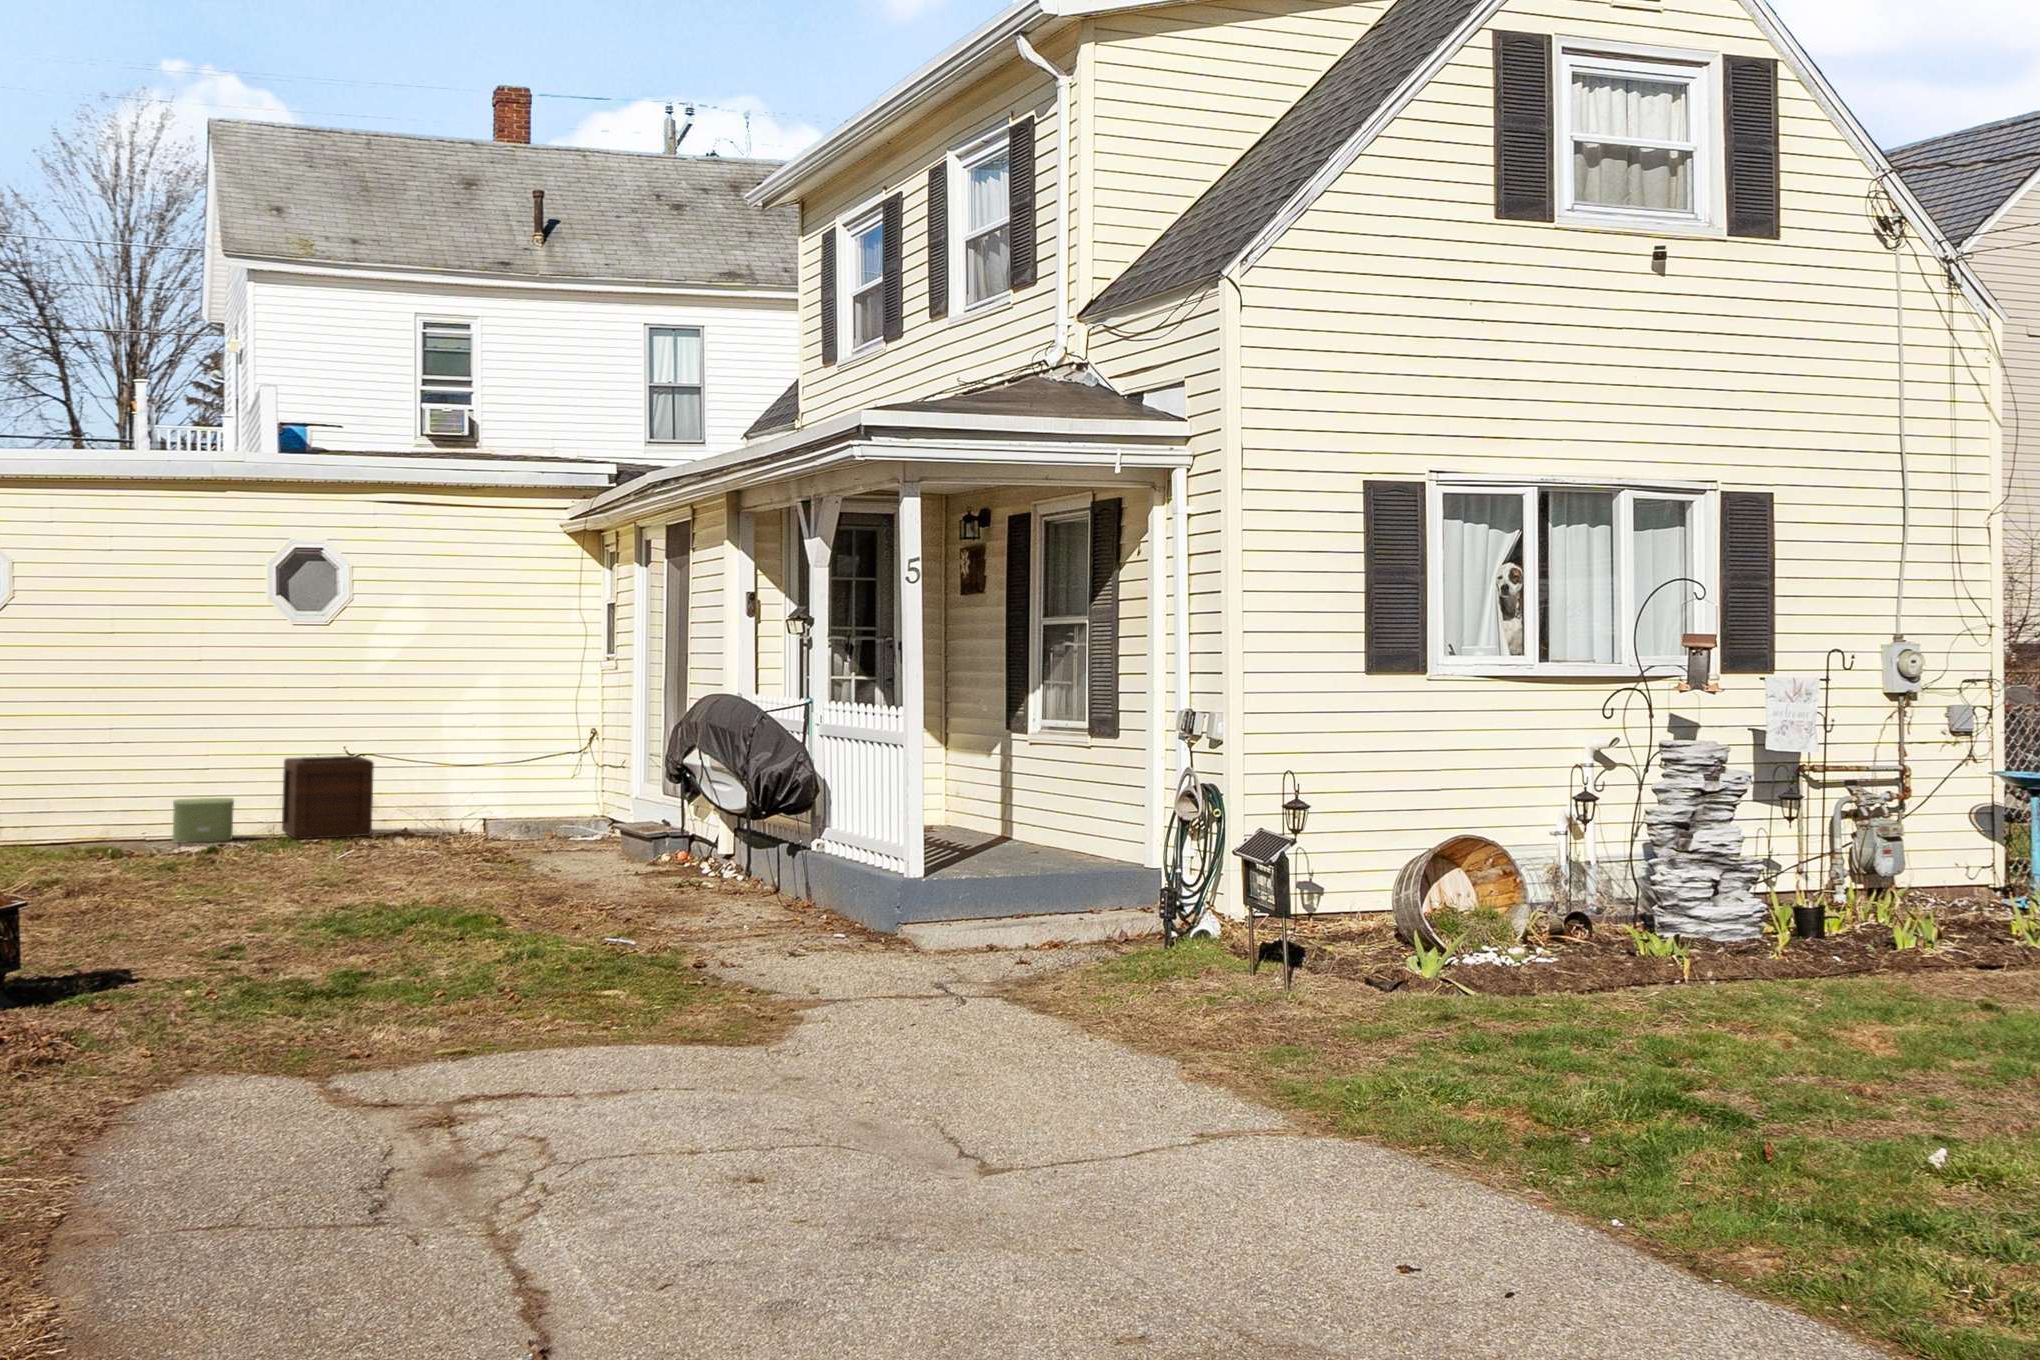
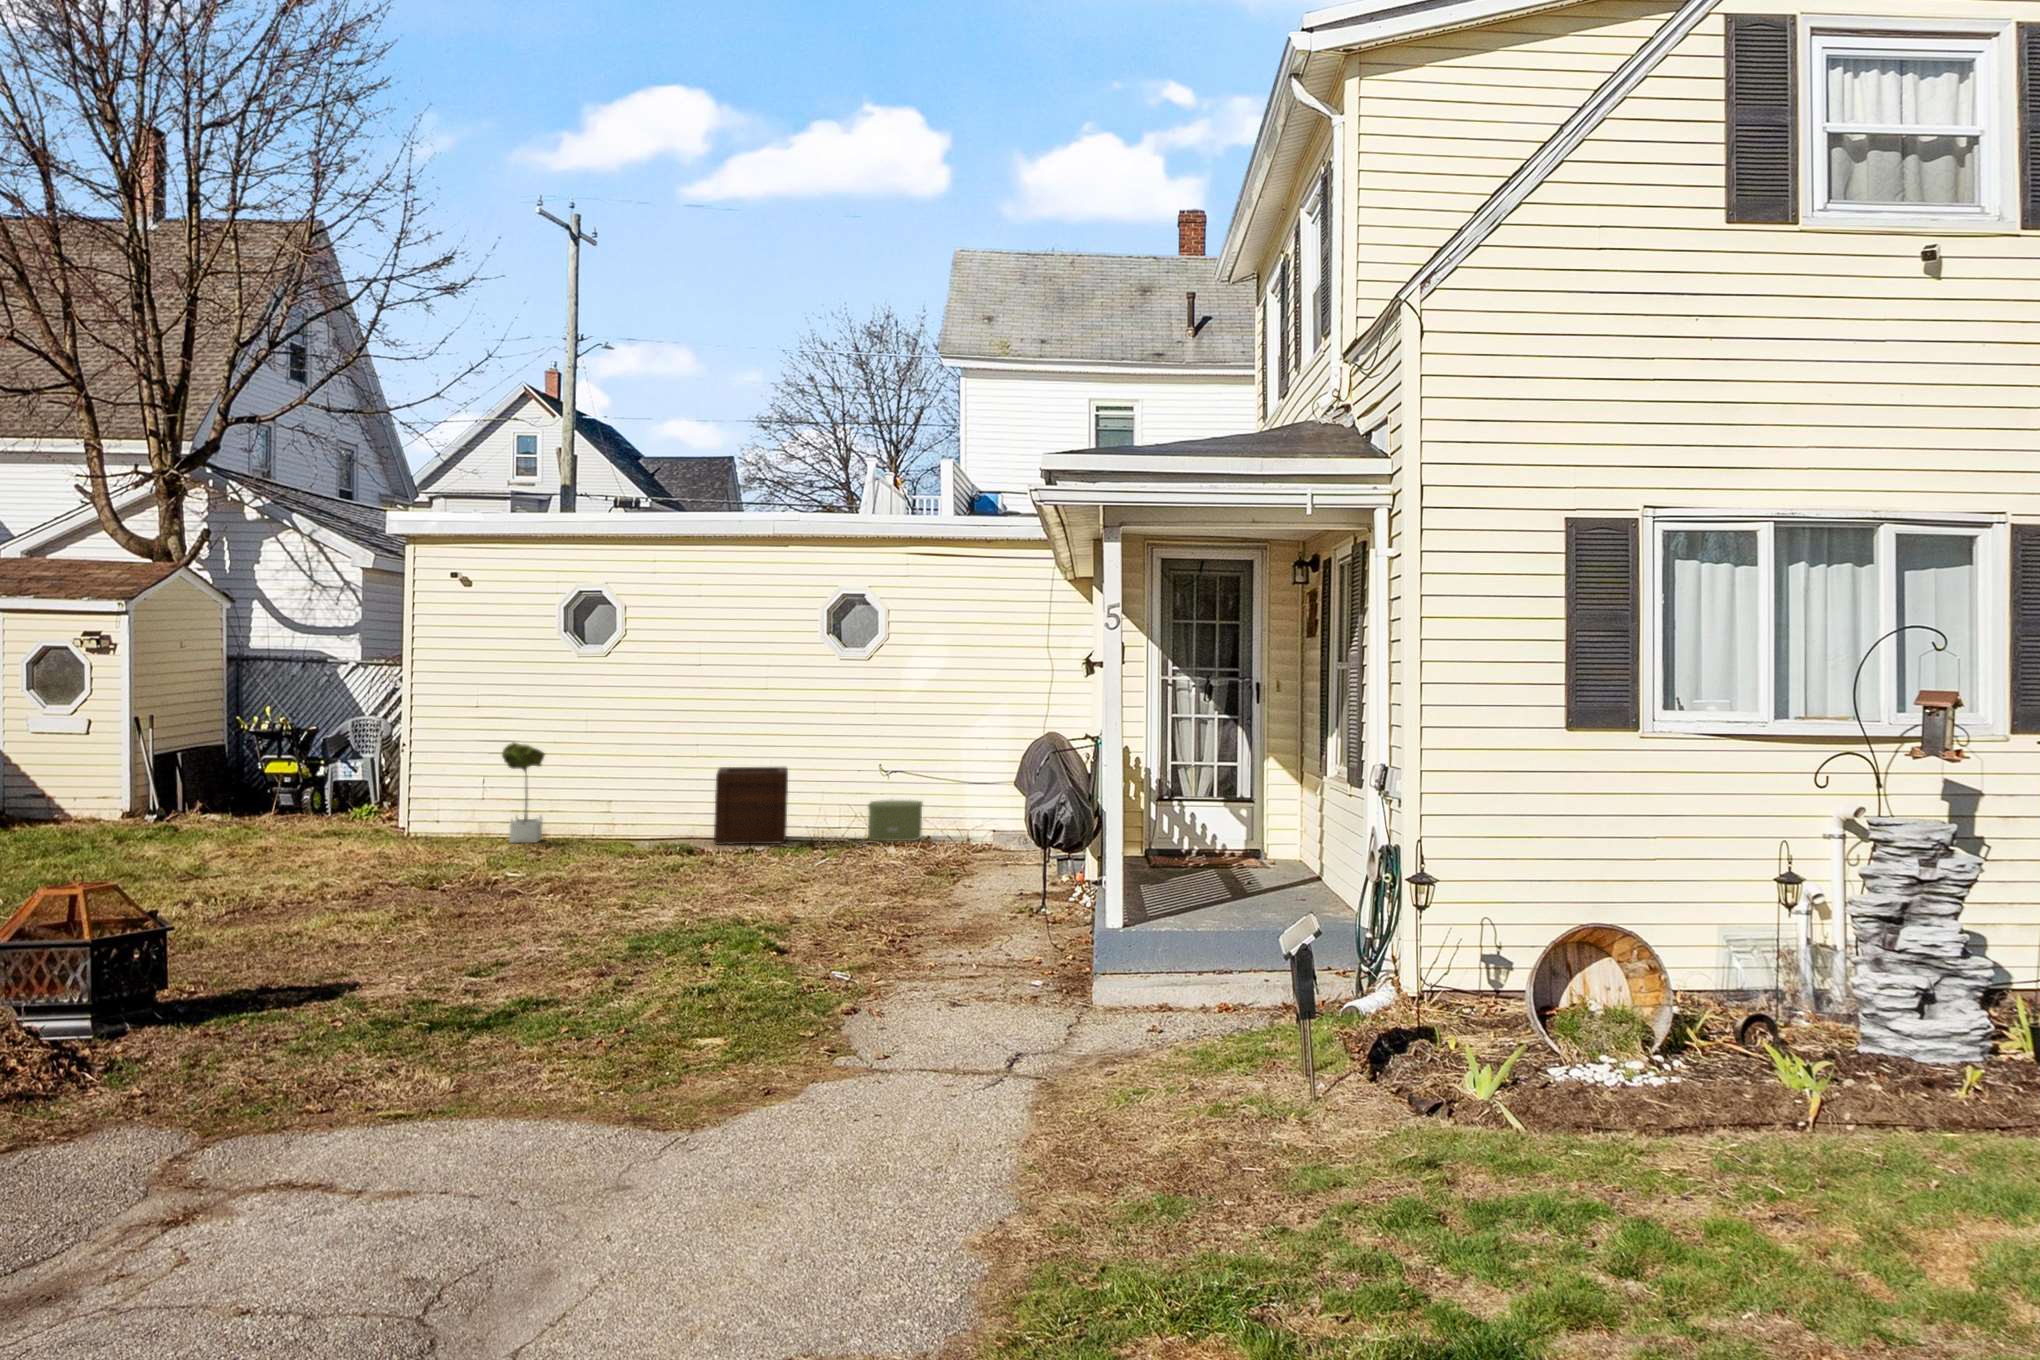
potted tree: none [44,735,94,845] -> present [502,743,545,843]
storage box: present [173,798,234,842] -> present [868,800,923,841]

